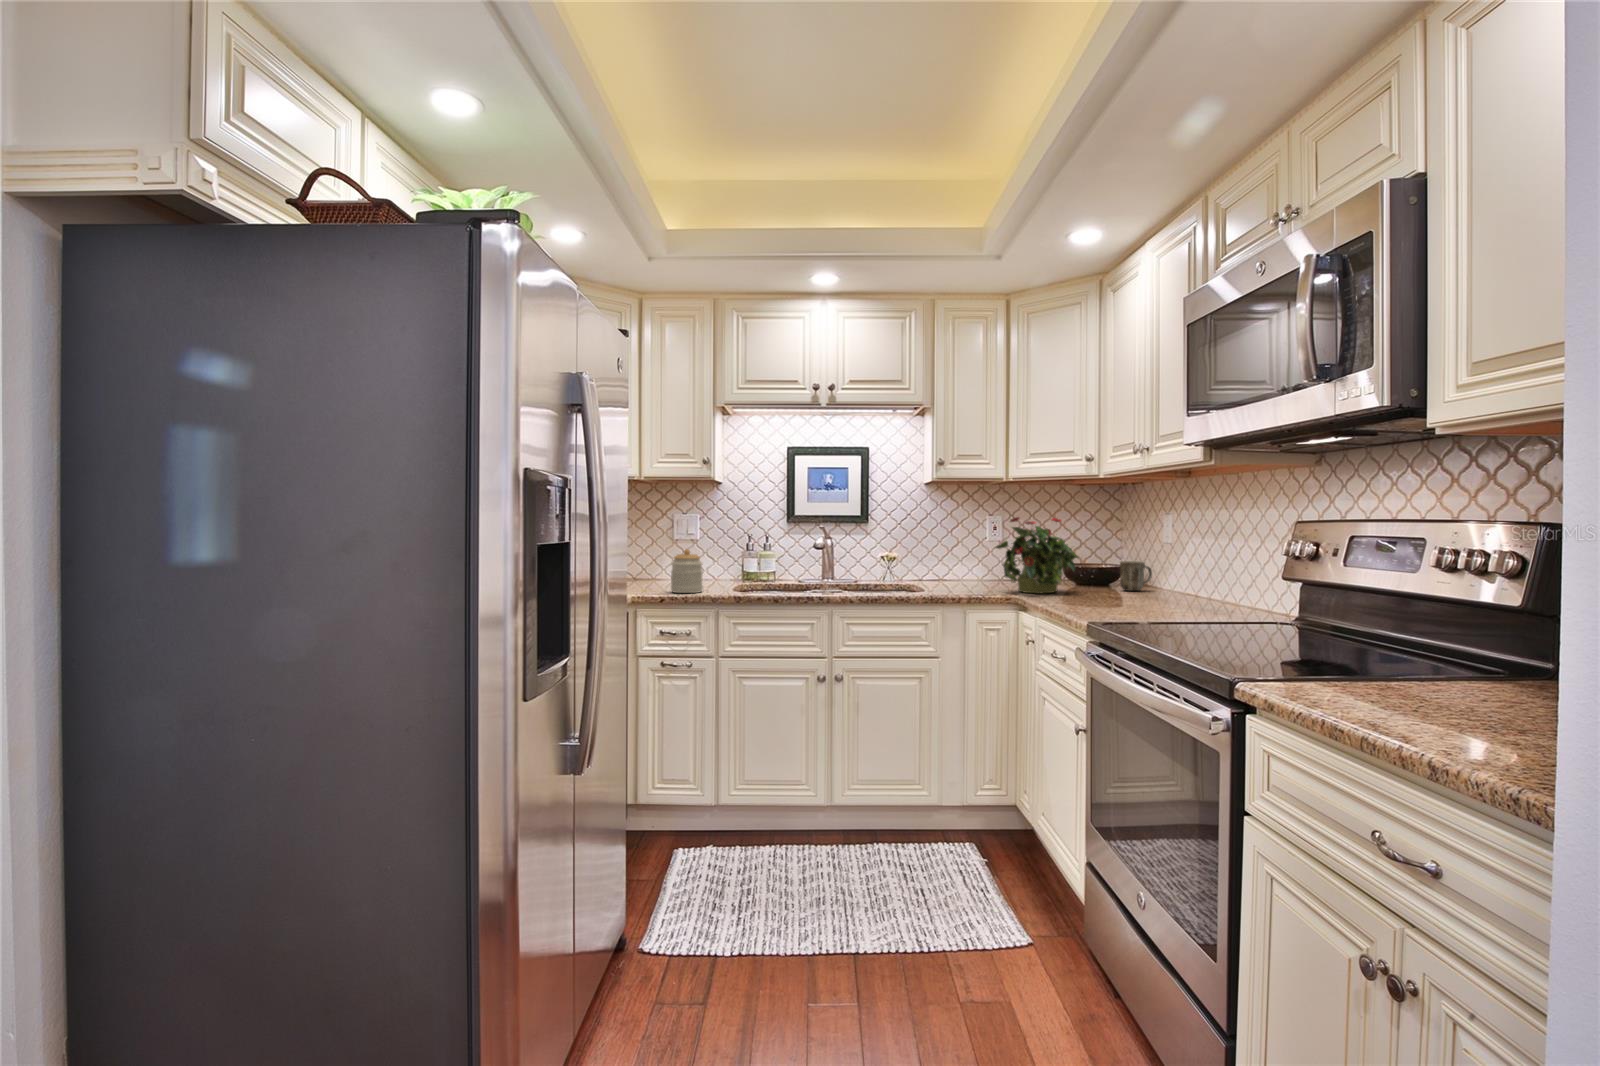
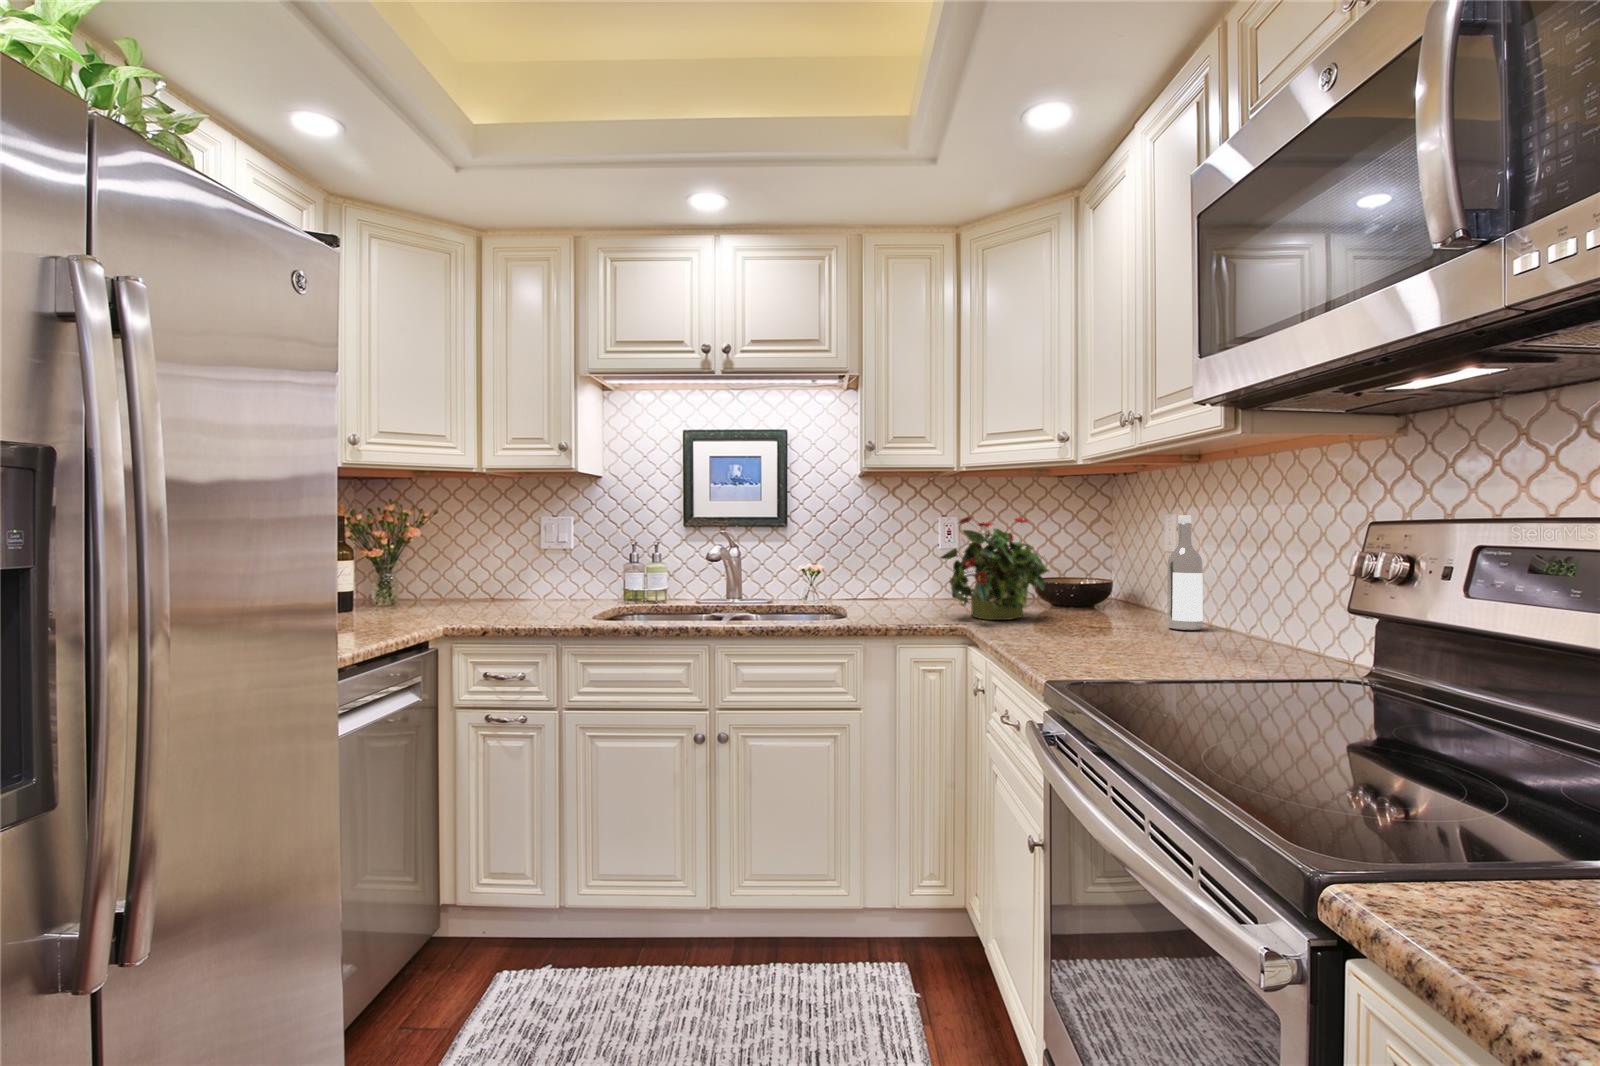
wine bottle: none [1165,517,1190,599] -> present [1167,515,1203,630]
jar: present [671,549,703,593] -> none [505,562,550,622]
mug: present [1120,561,1152,591] -> none [1108,574,1151,615]

